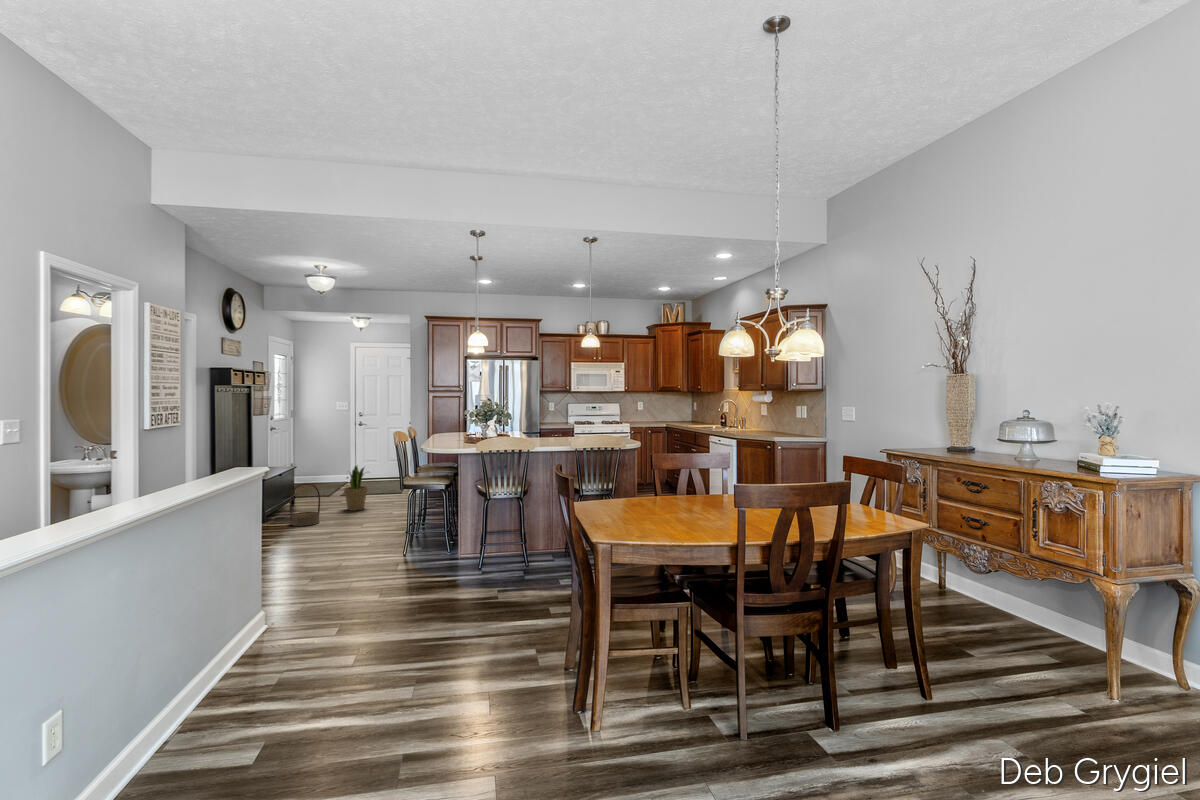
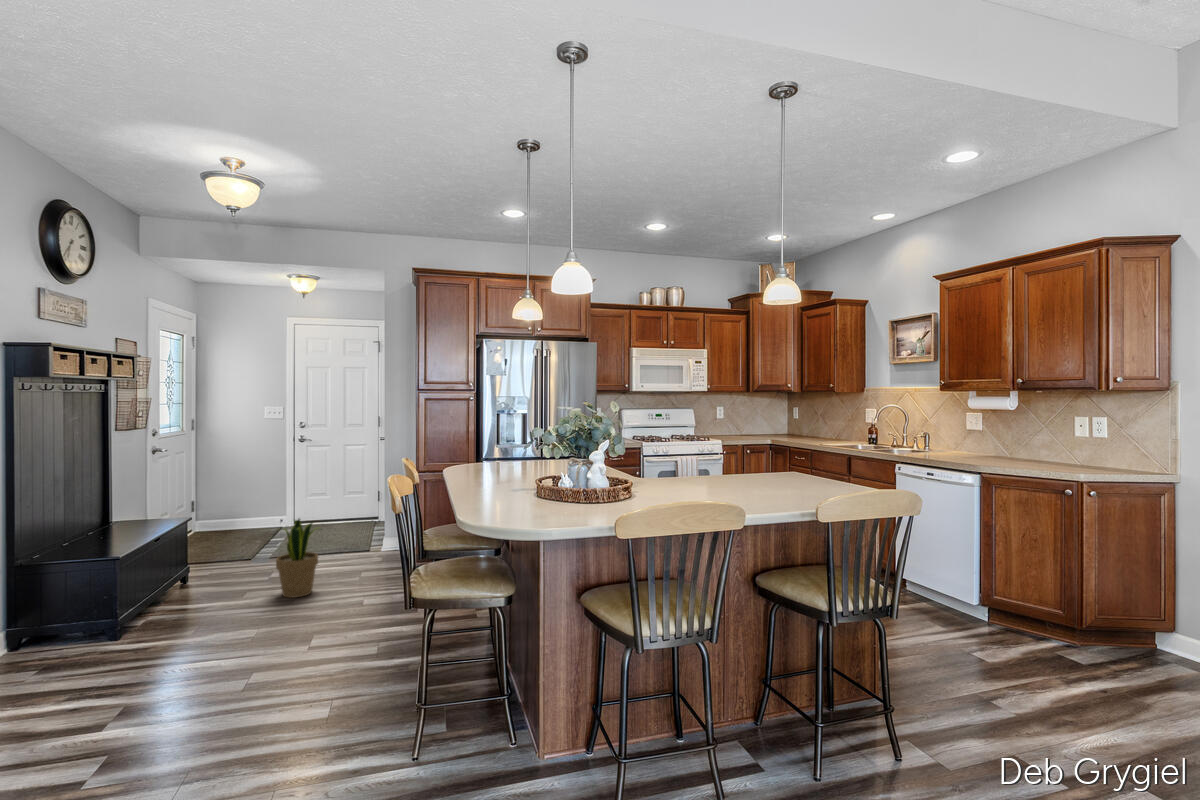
basket: present [290,483,320,526] -> none [169,563,231,649]

